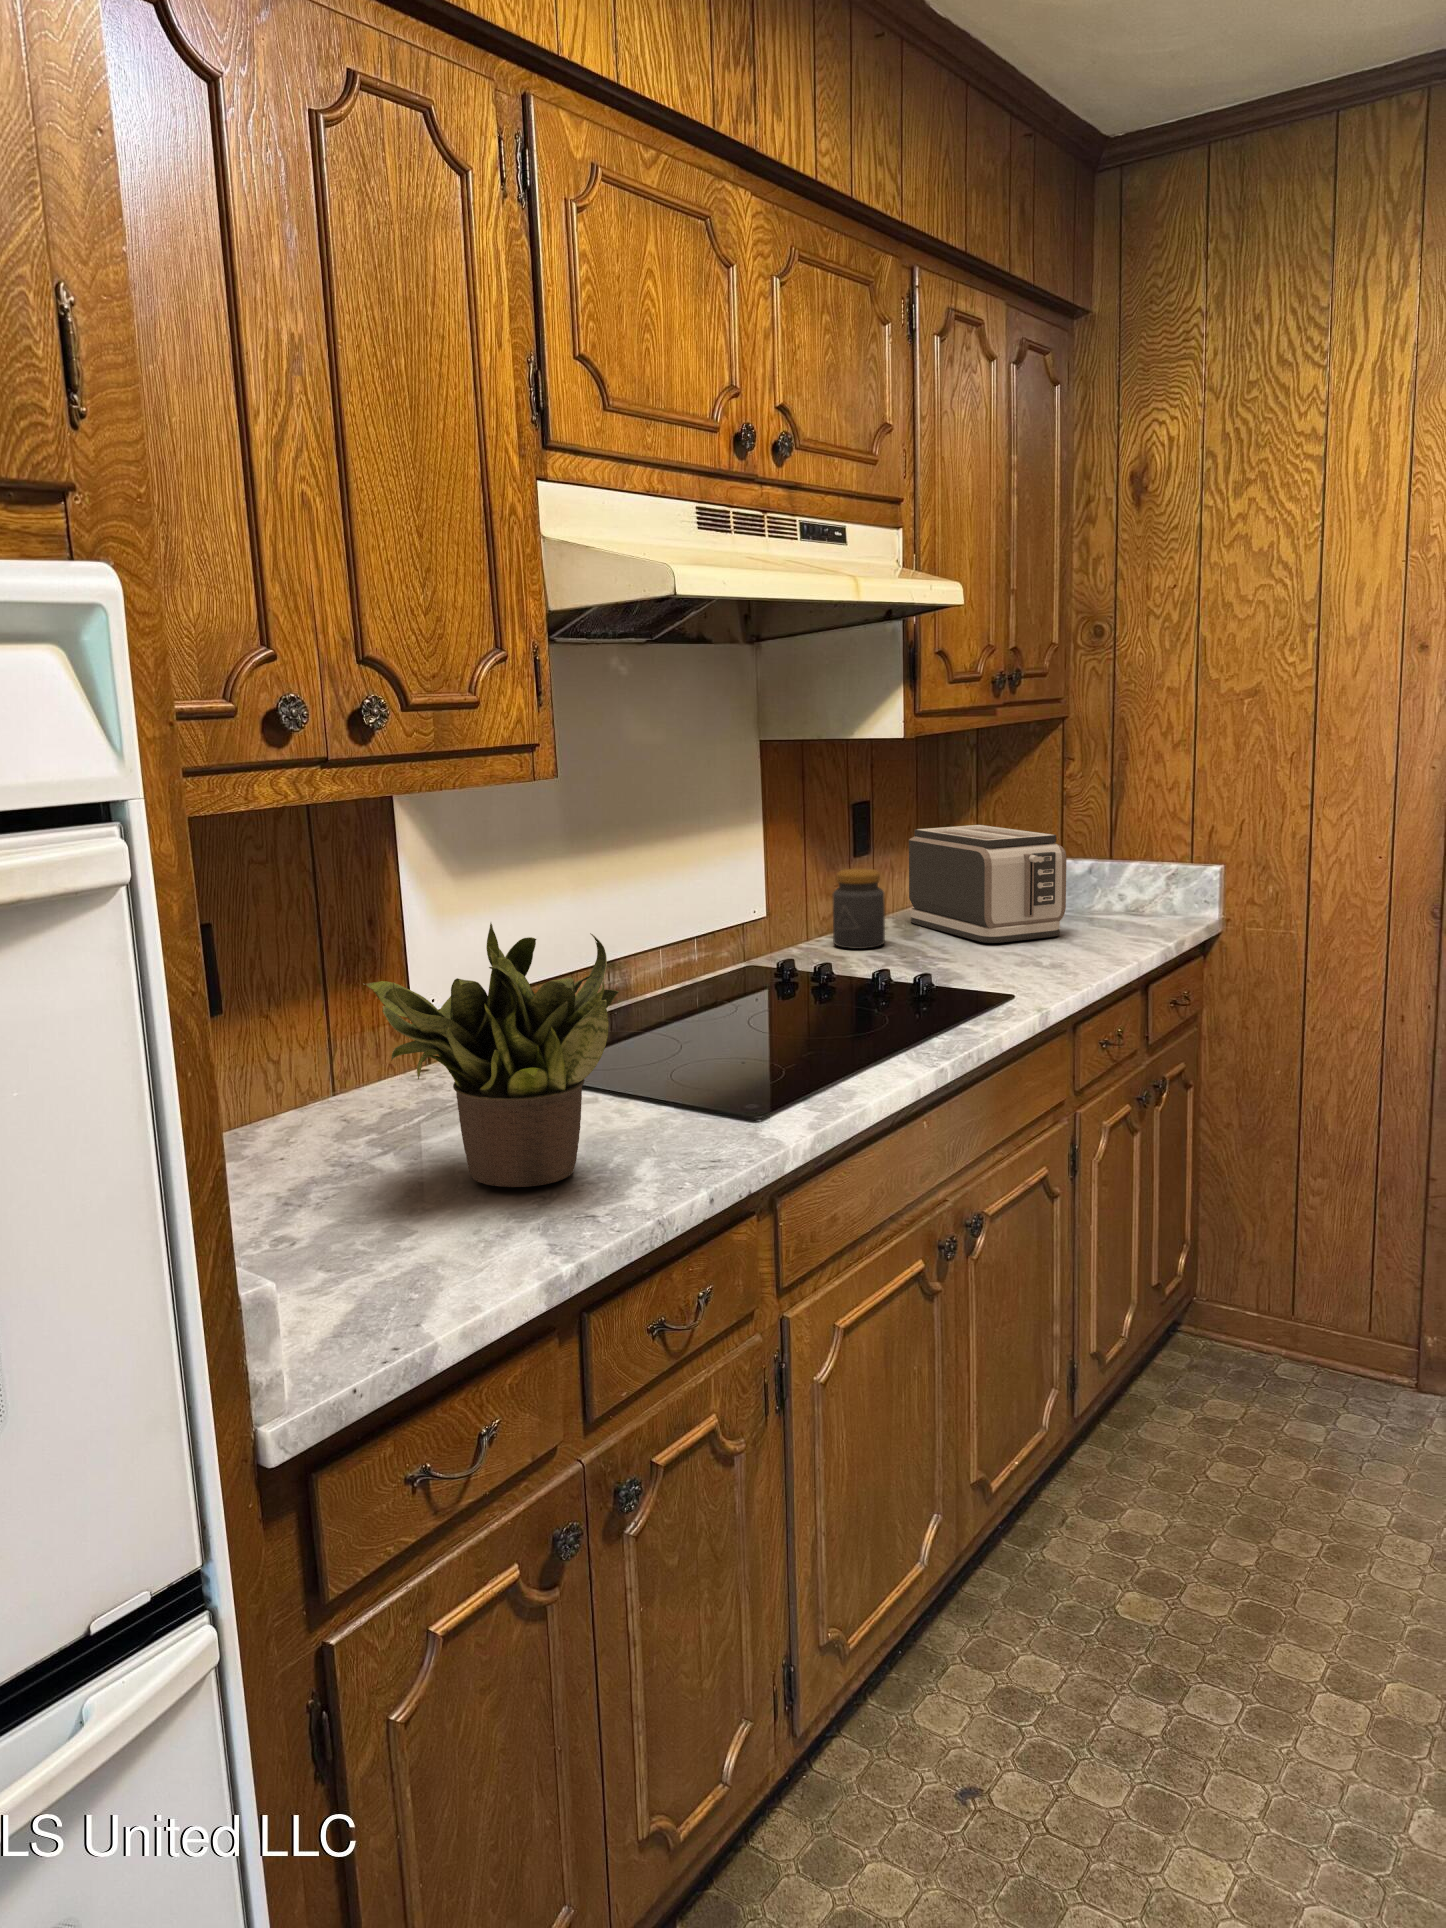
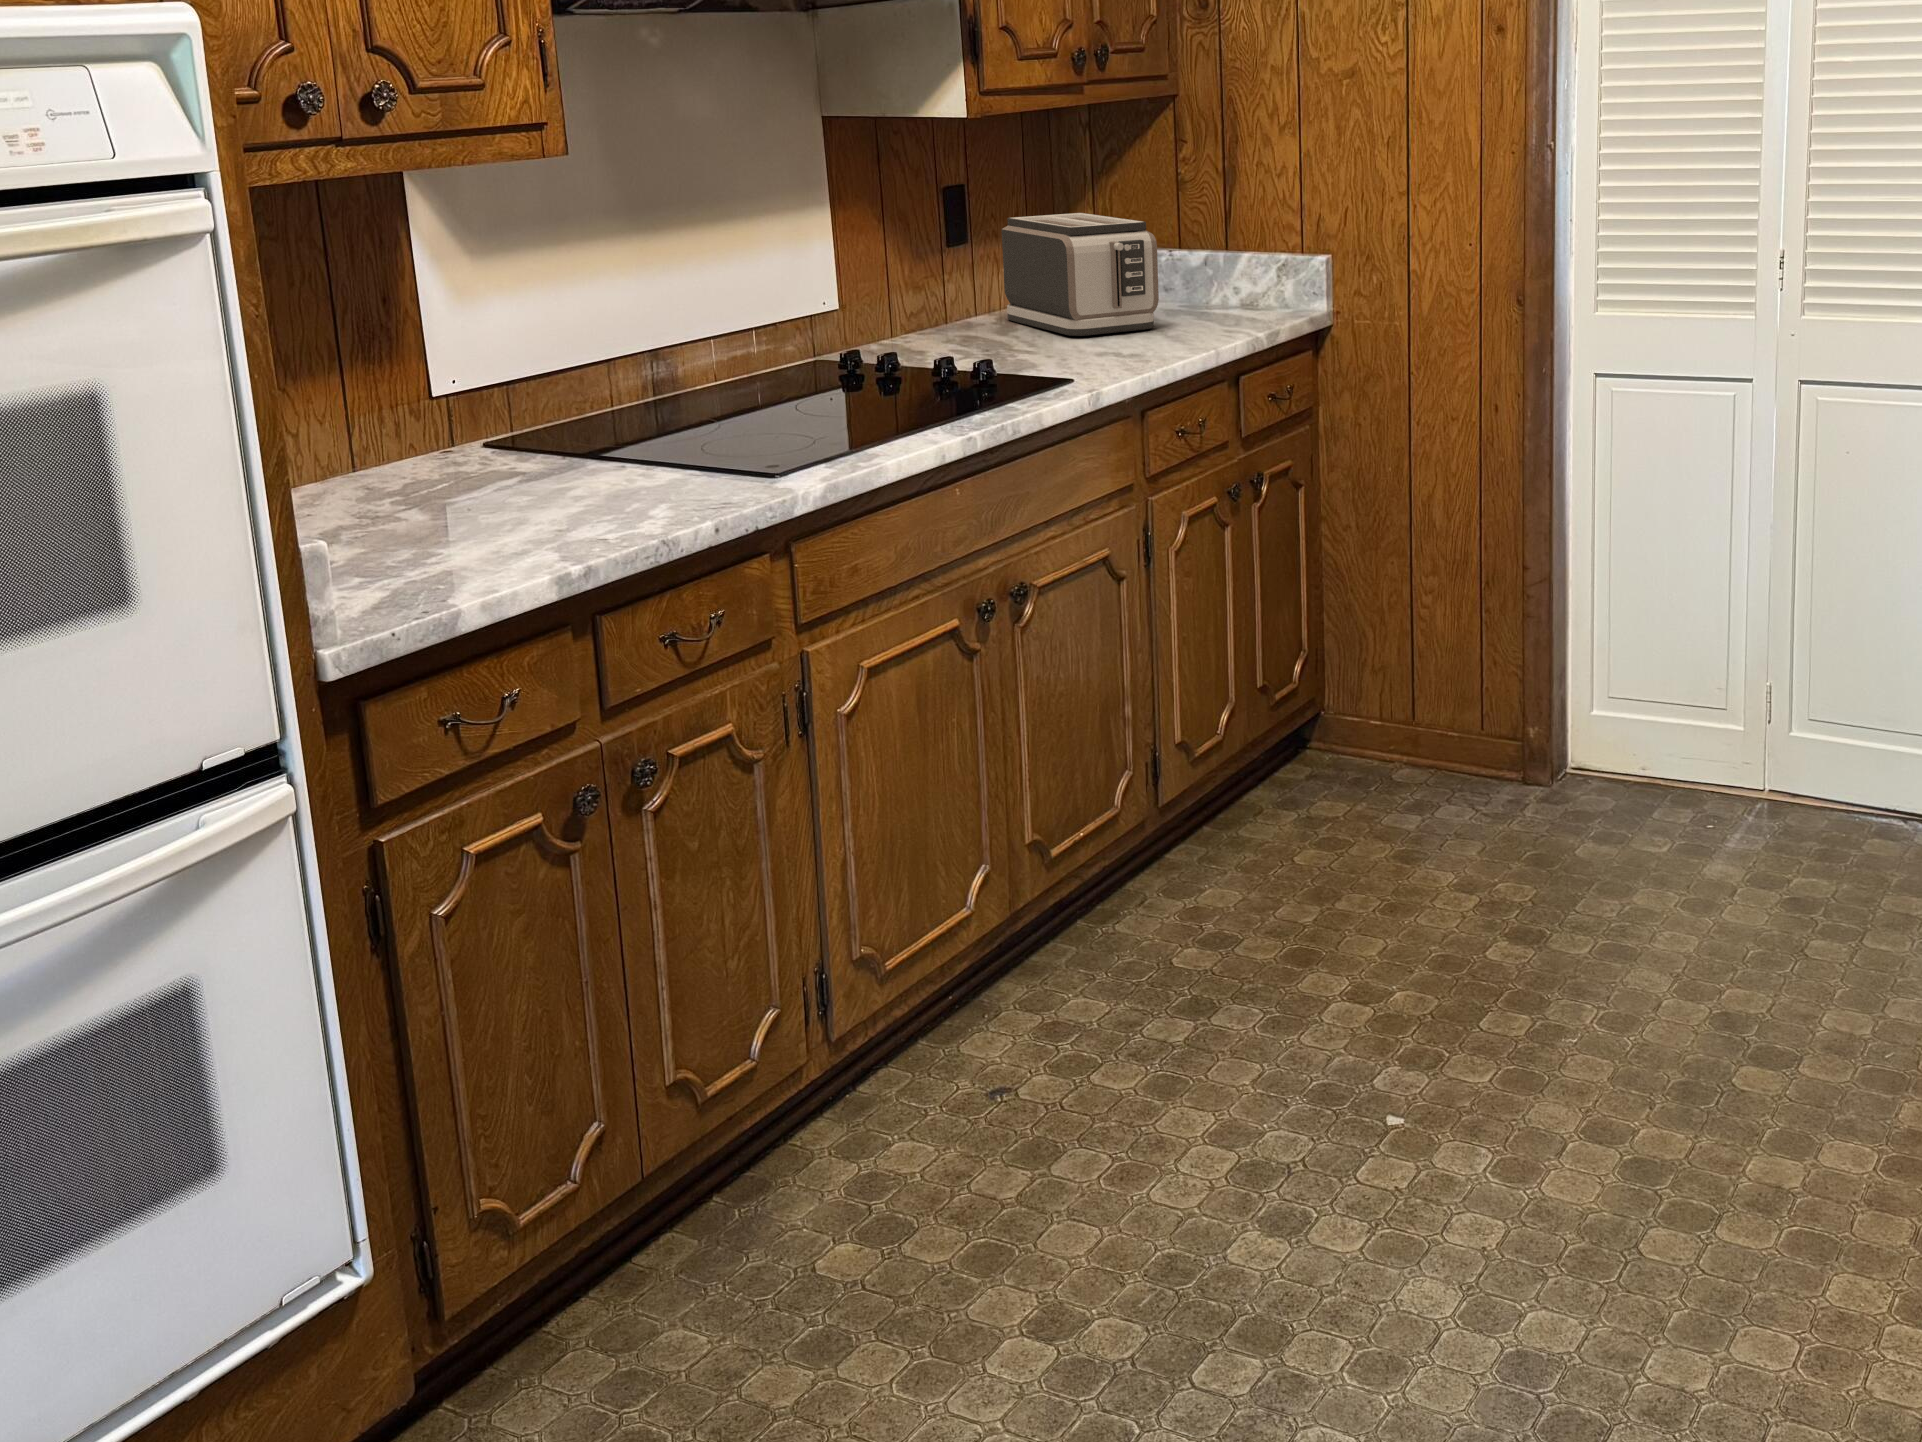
jar: present [832,869,885,949] -> none [909,259,968,344]
potted plant: present [363,923,619,1187] -> none [385,285,624,519]

